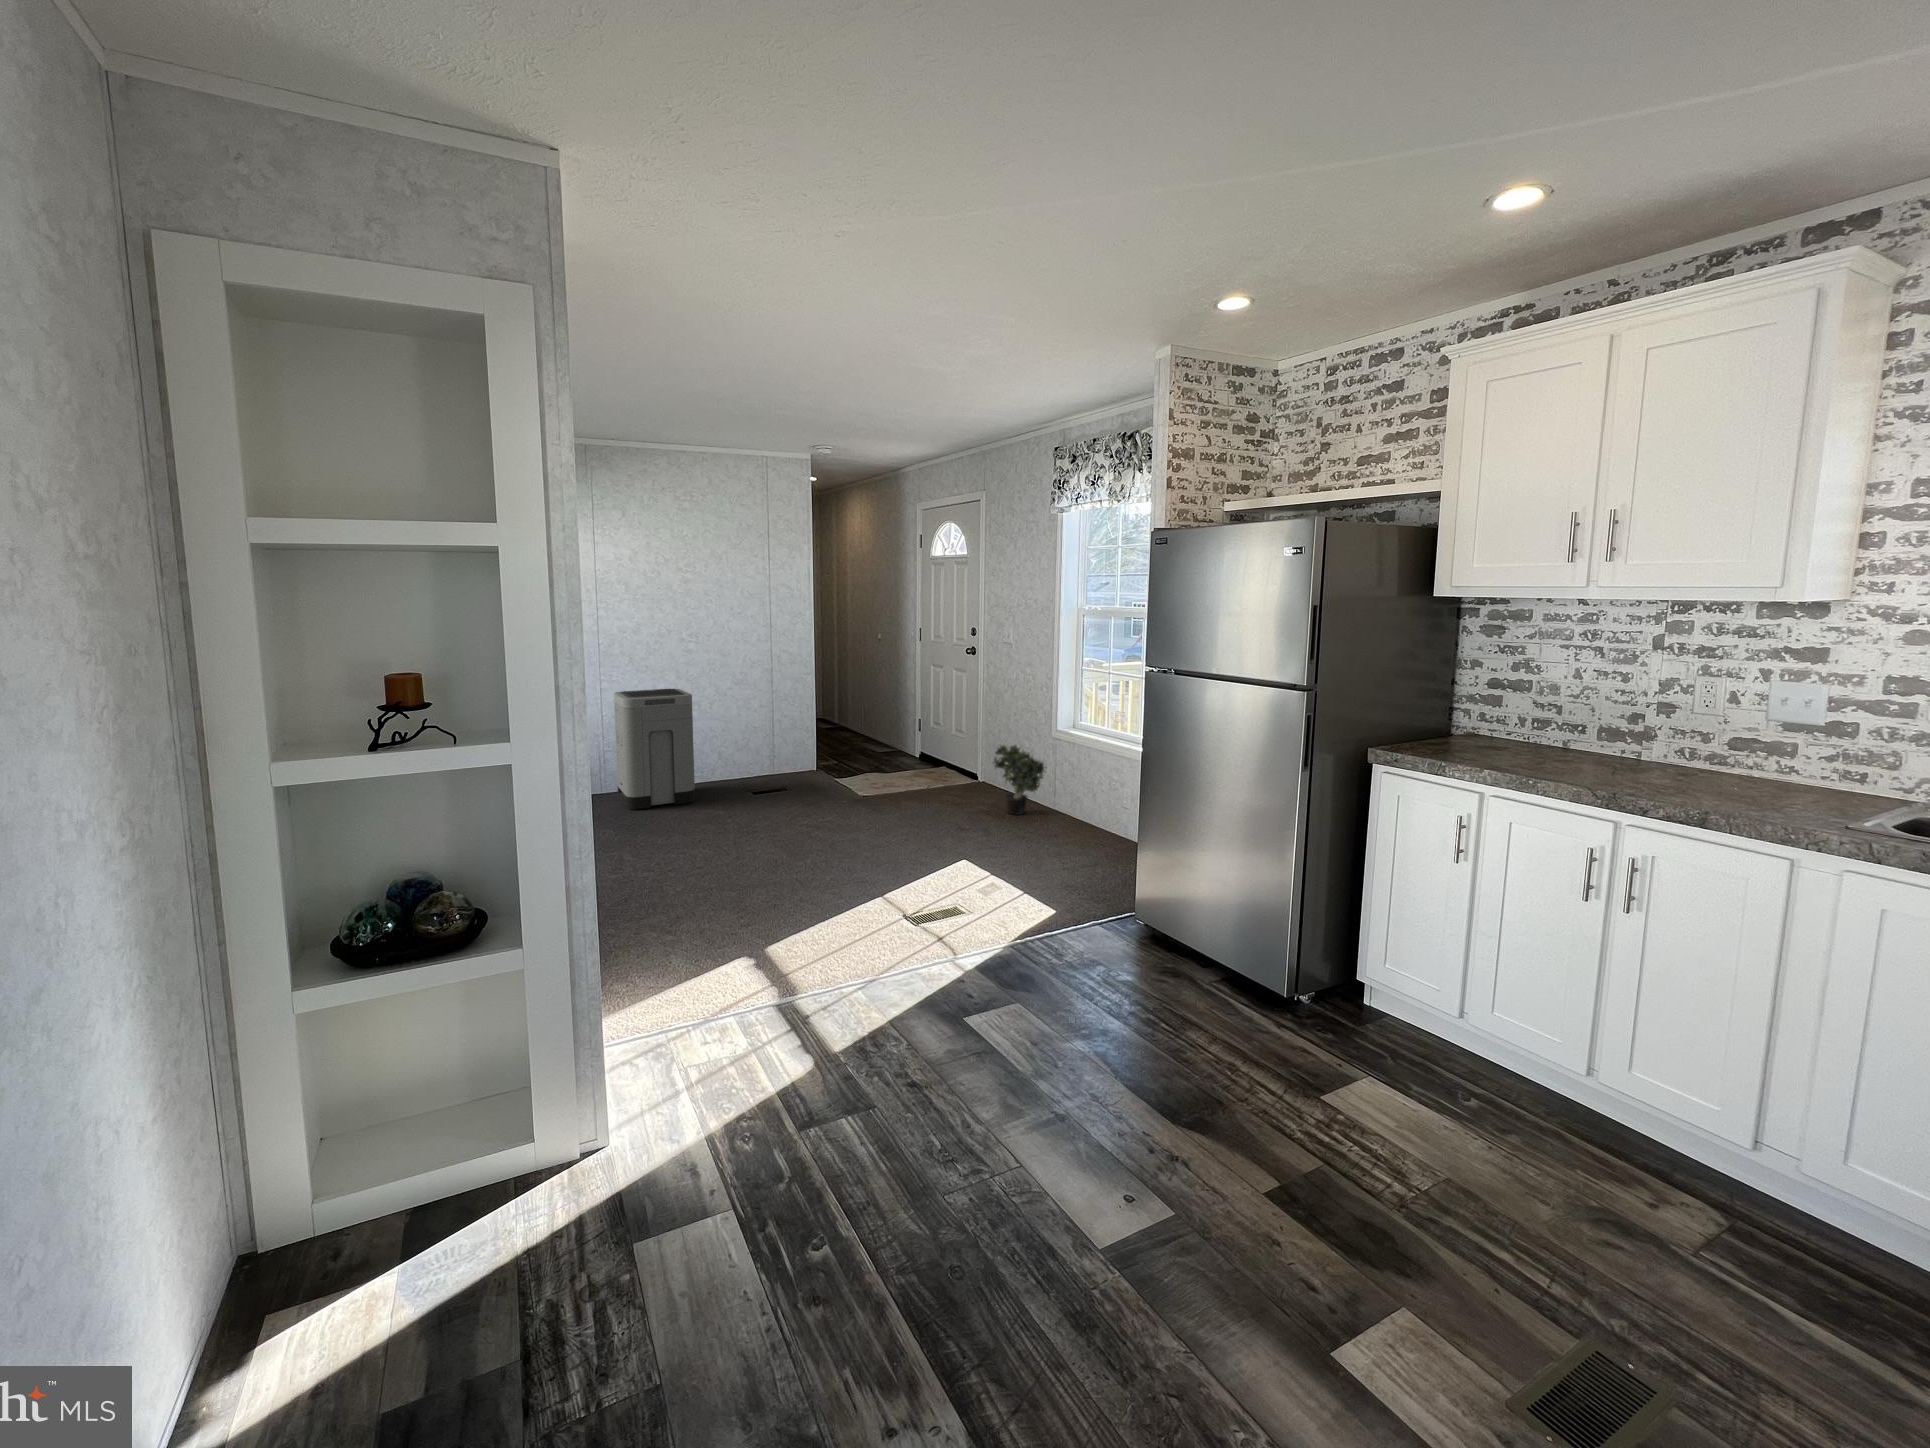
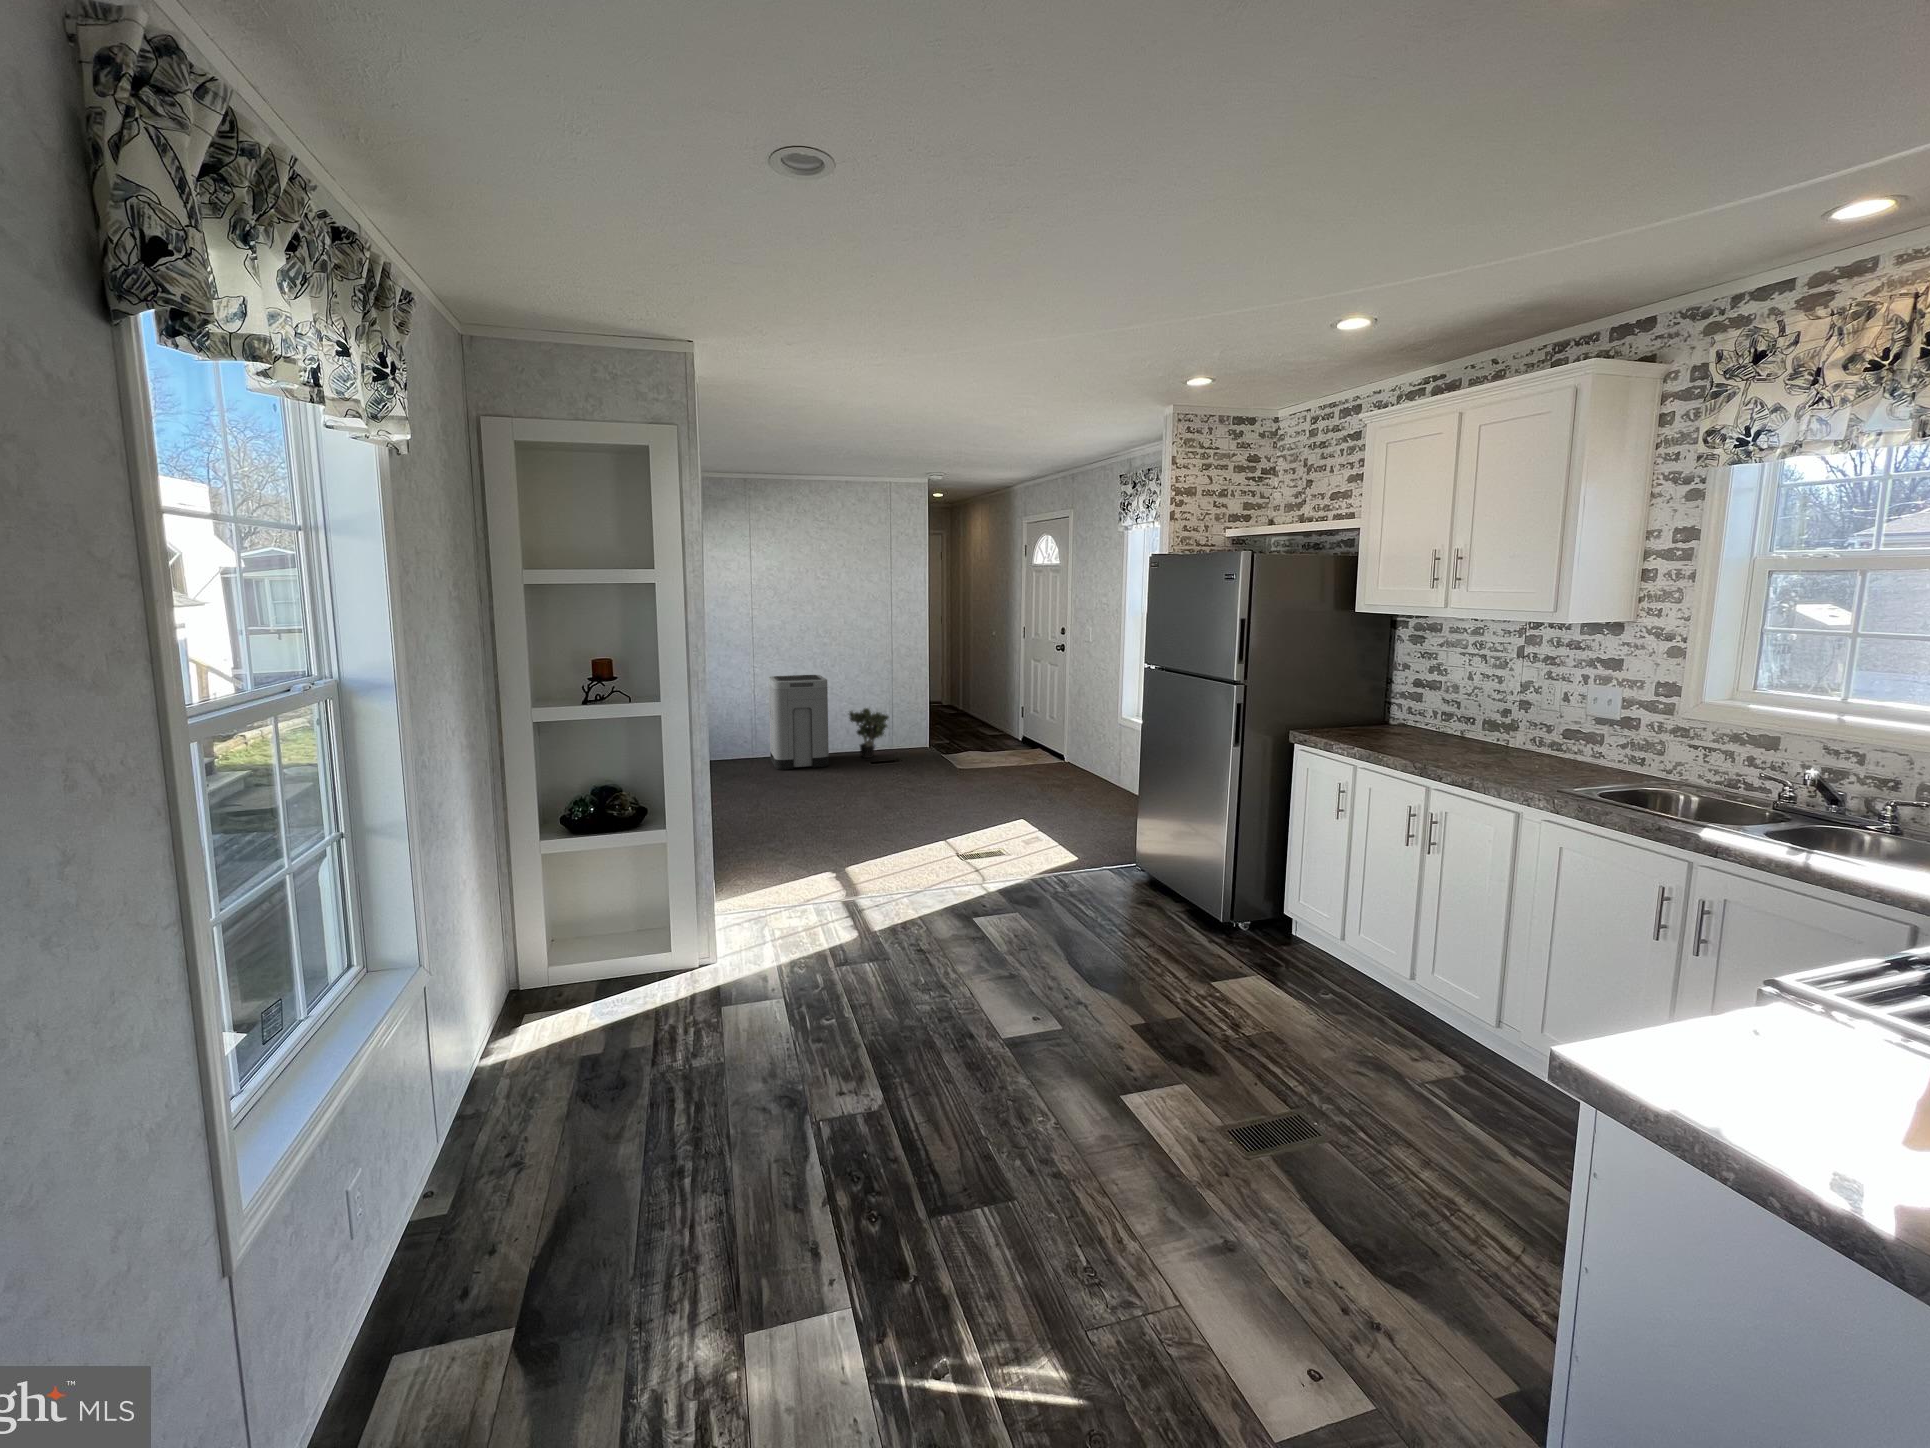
potted plant: present [993,745,1045,815] -> present [849,708,889,758]

